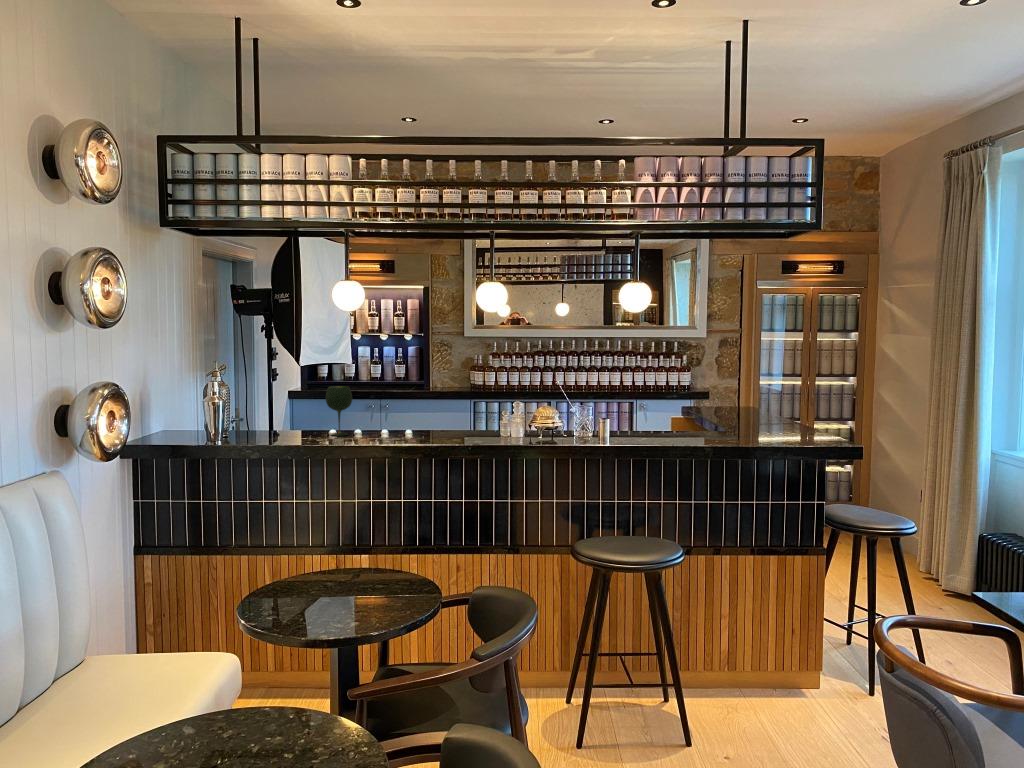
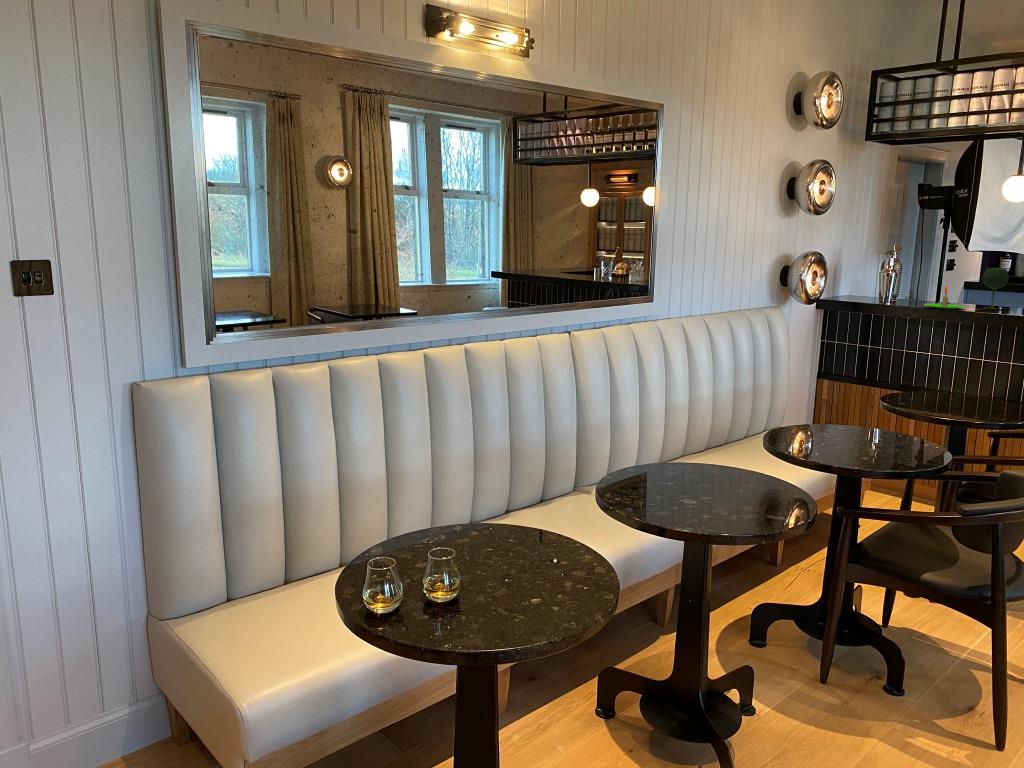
candle: none [265,411,314,443] -> present [924,285,965,309]

